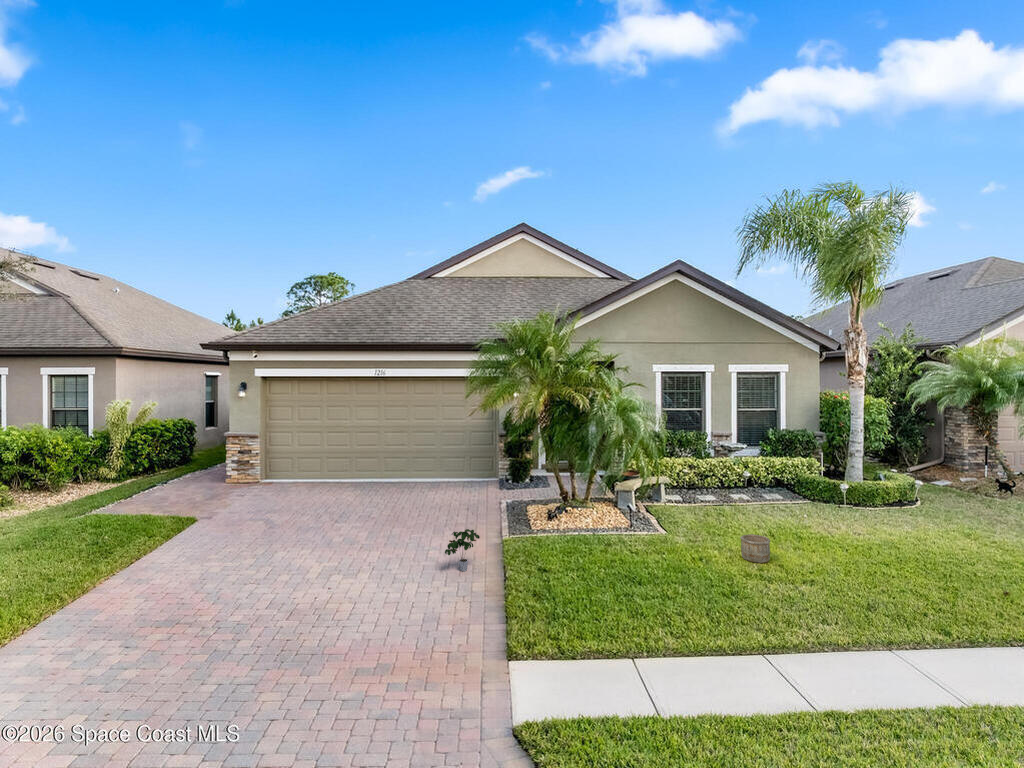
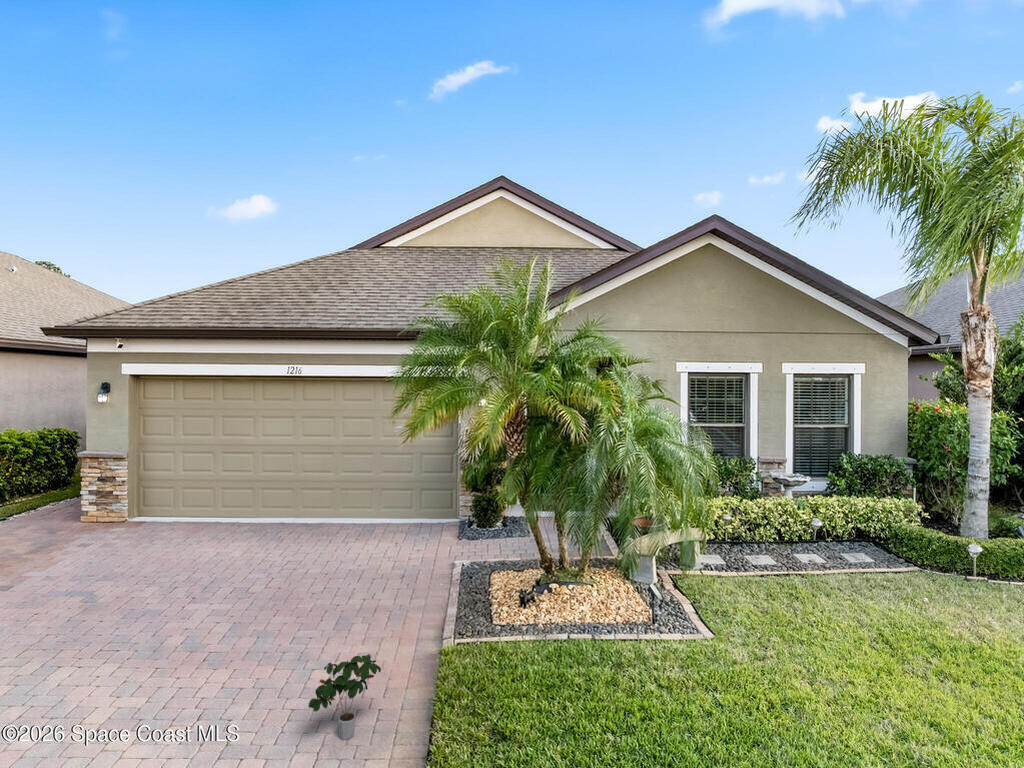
wooden bucket: present [740,534,770,563] -> none [858,659,918,722]

